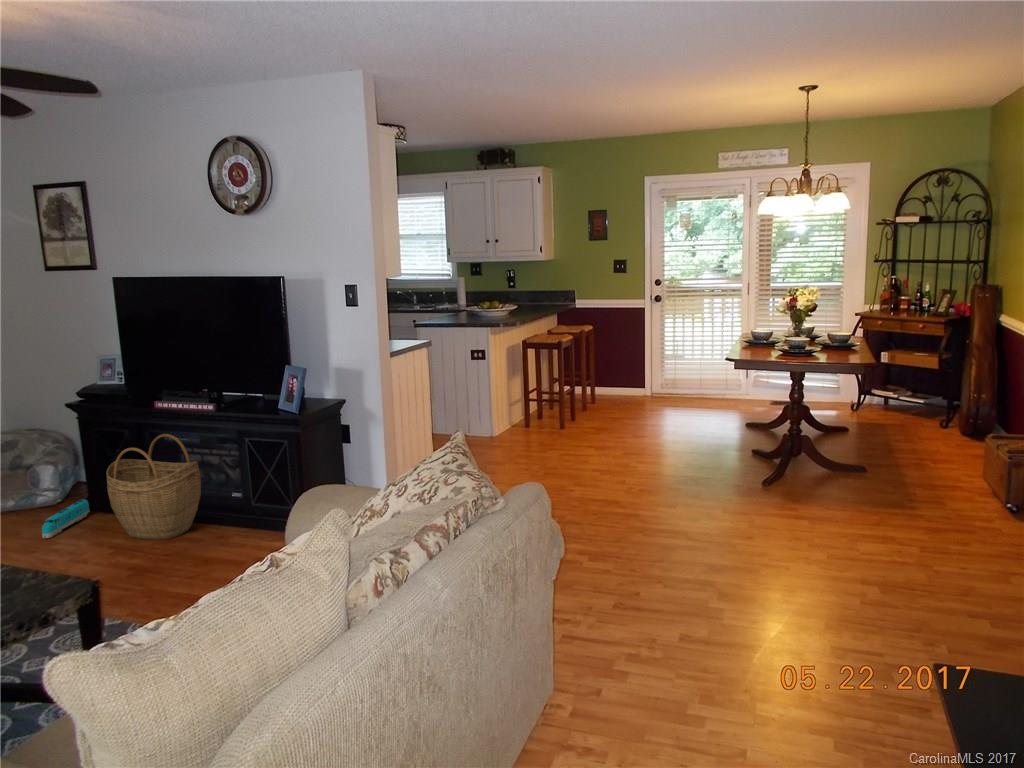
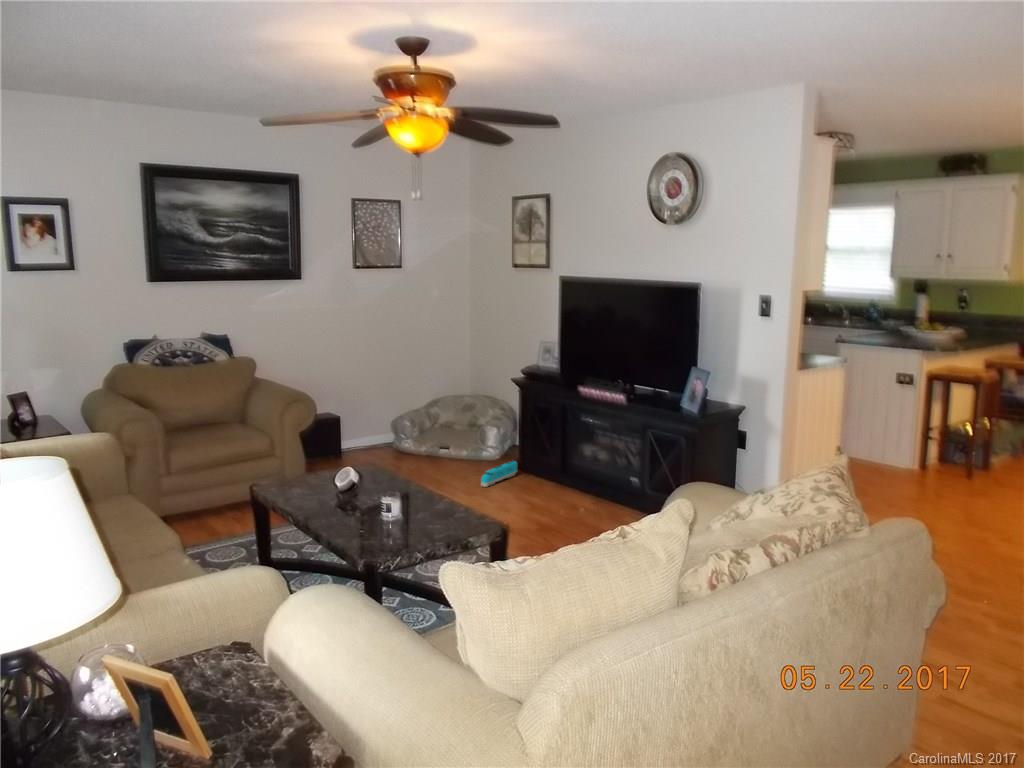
woven basket: present [107,434,201,540] -> none [531,416,605,508]

